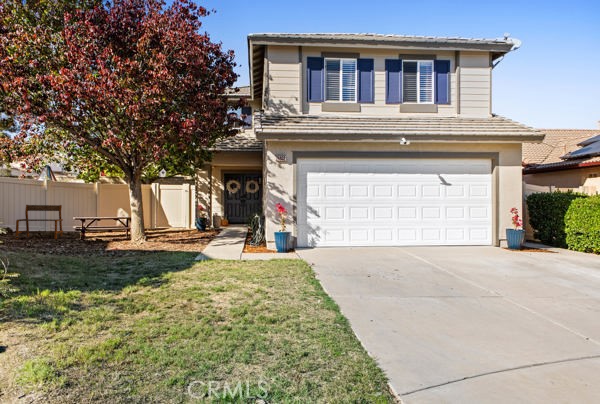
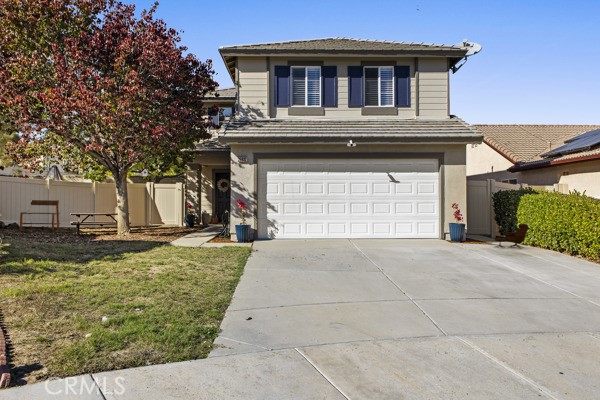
lounge chair: none [549,226,583,252] -> present [495,224,528,248]

